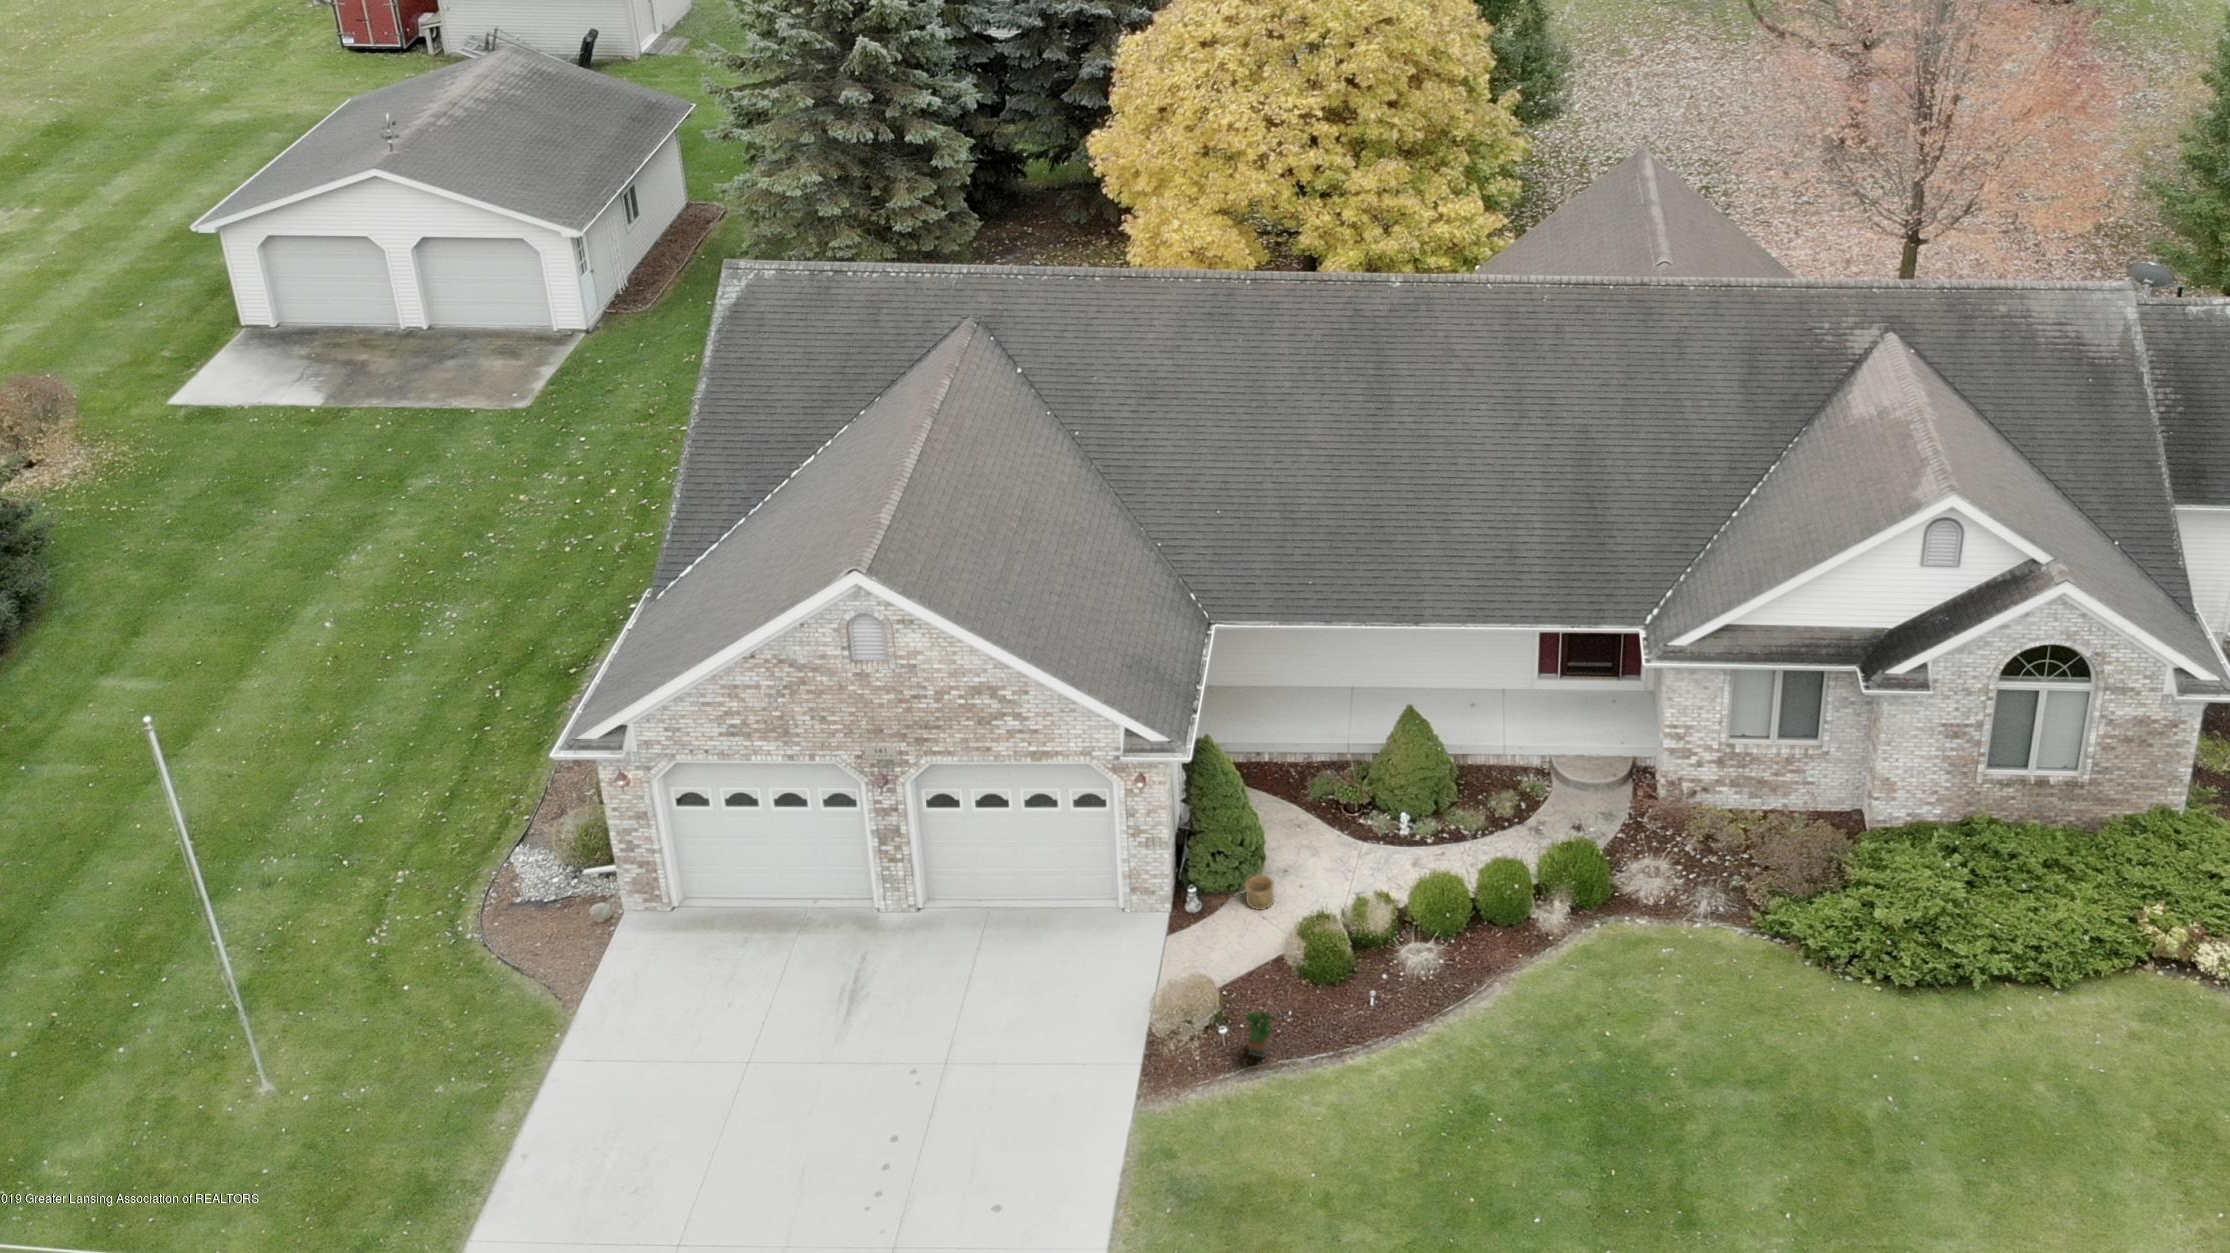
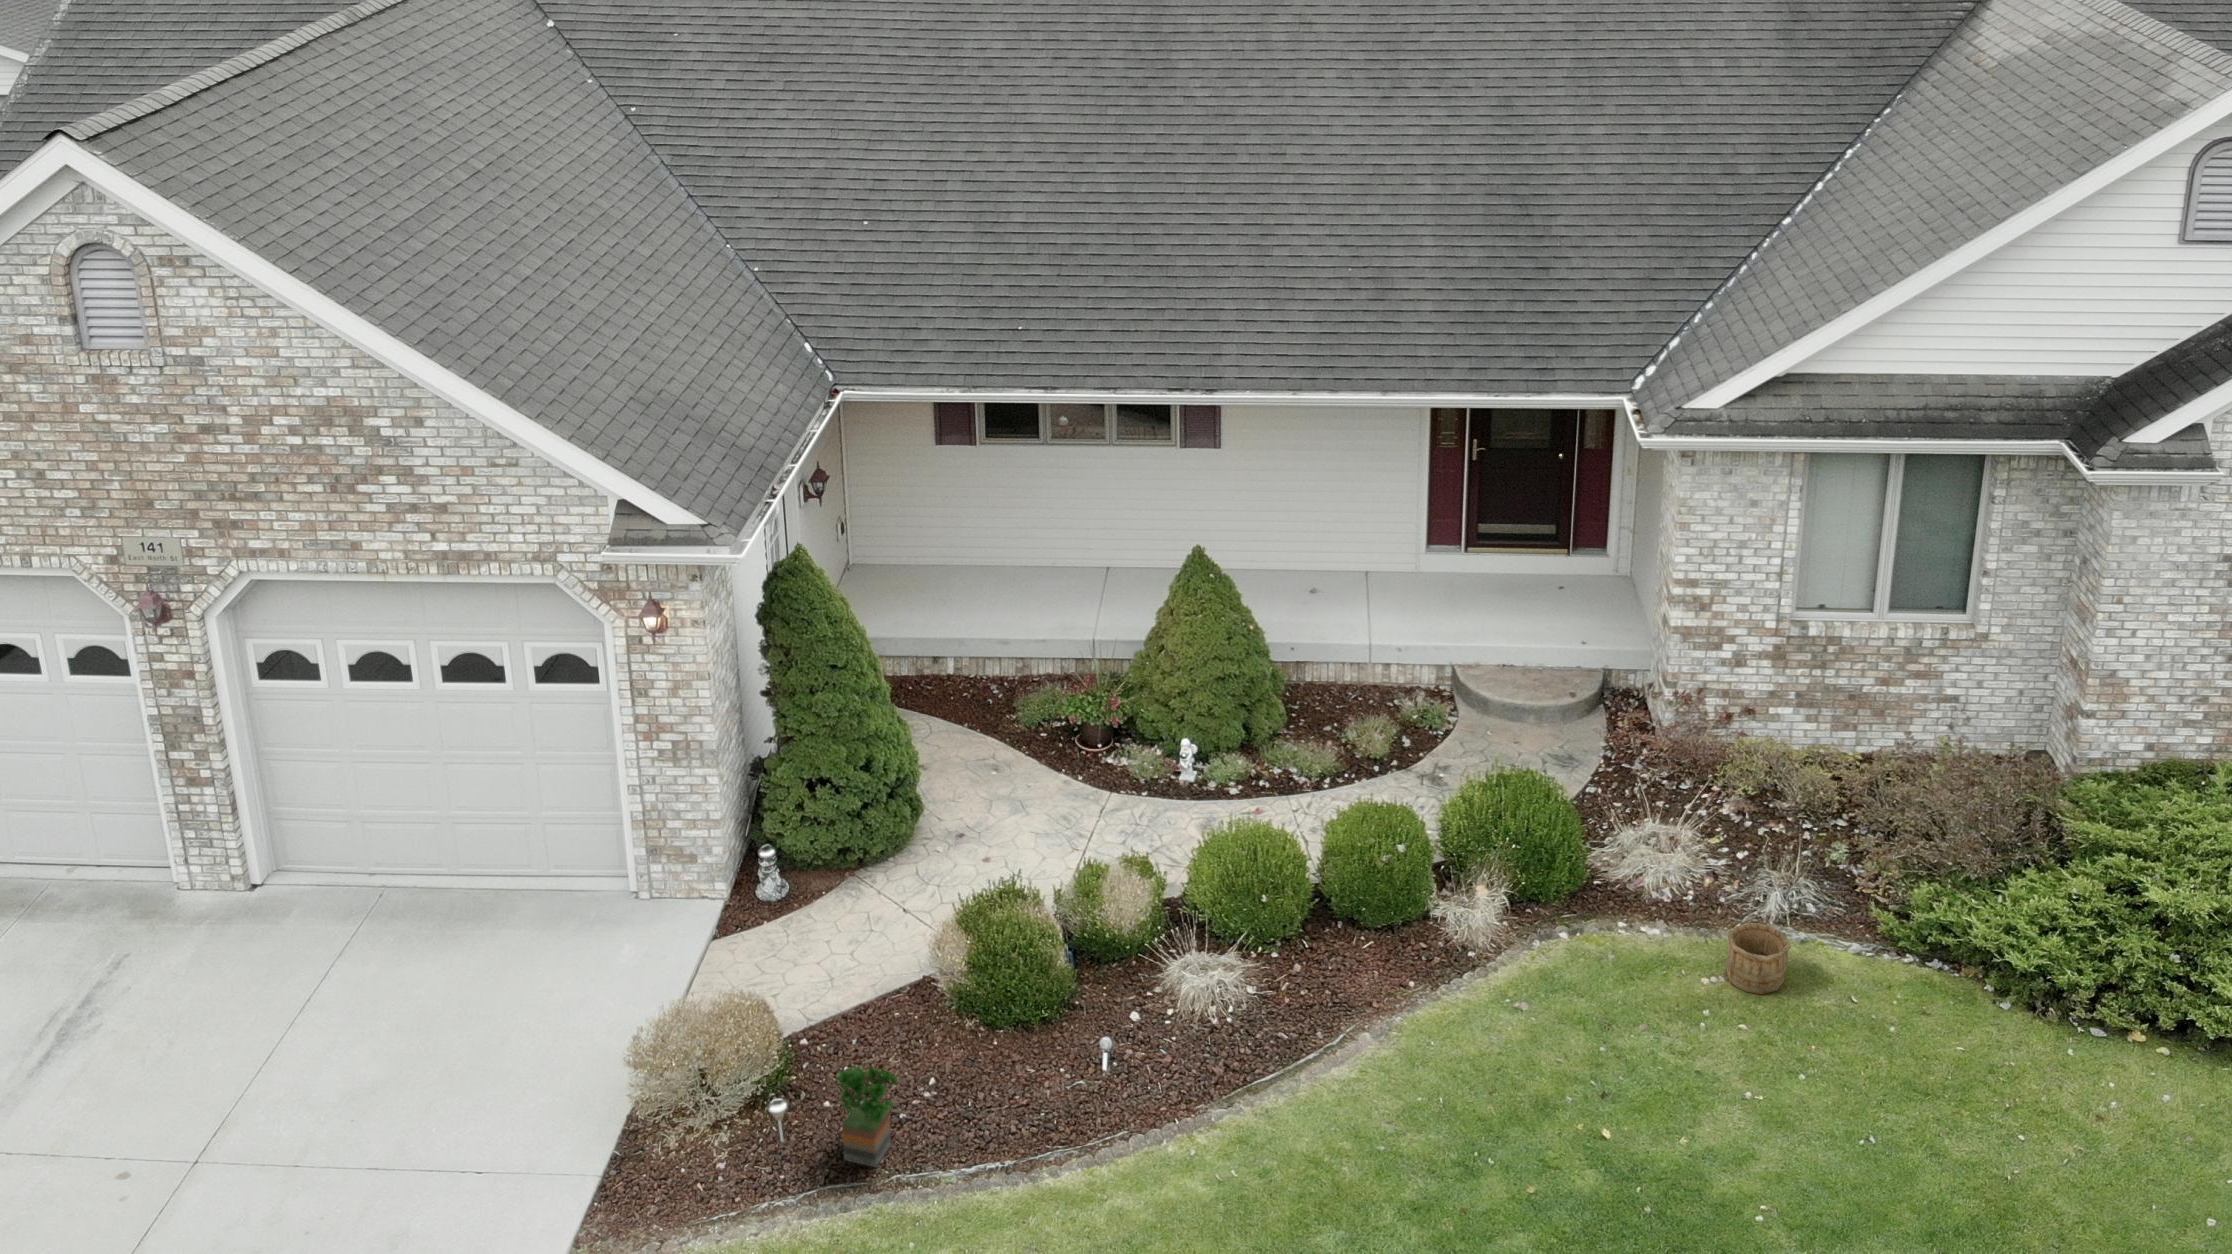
wooden bucket: present [1245,875,1274,910] -> present [1727,923,1791,995]

